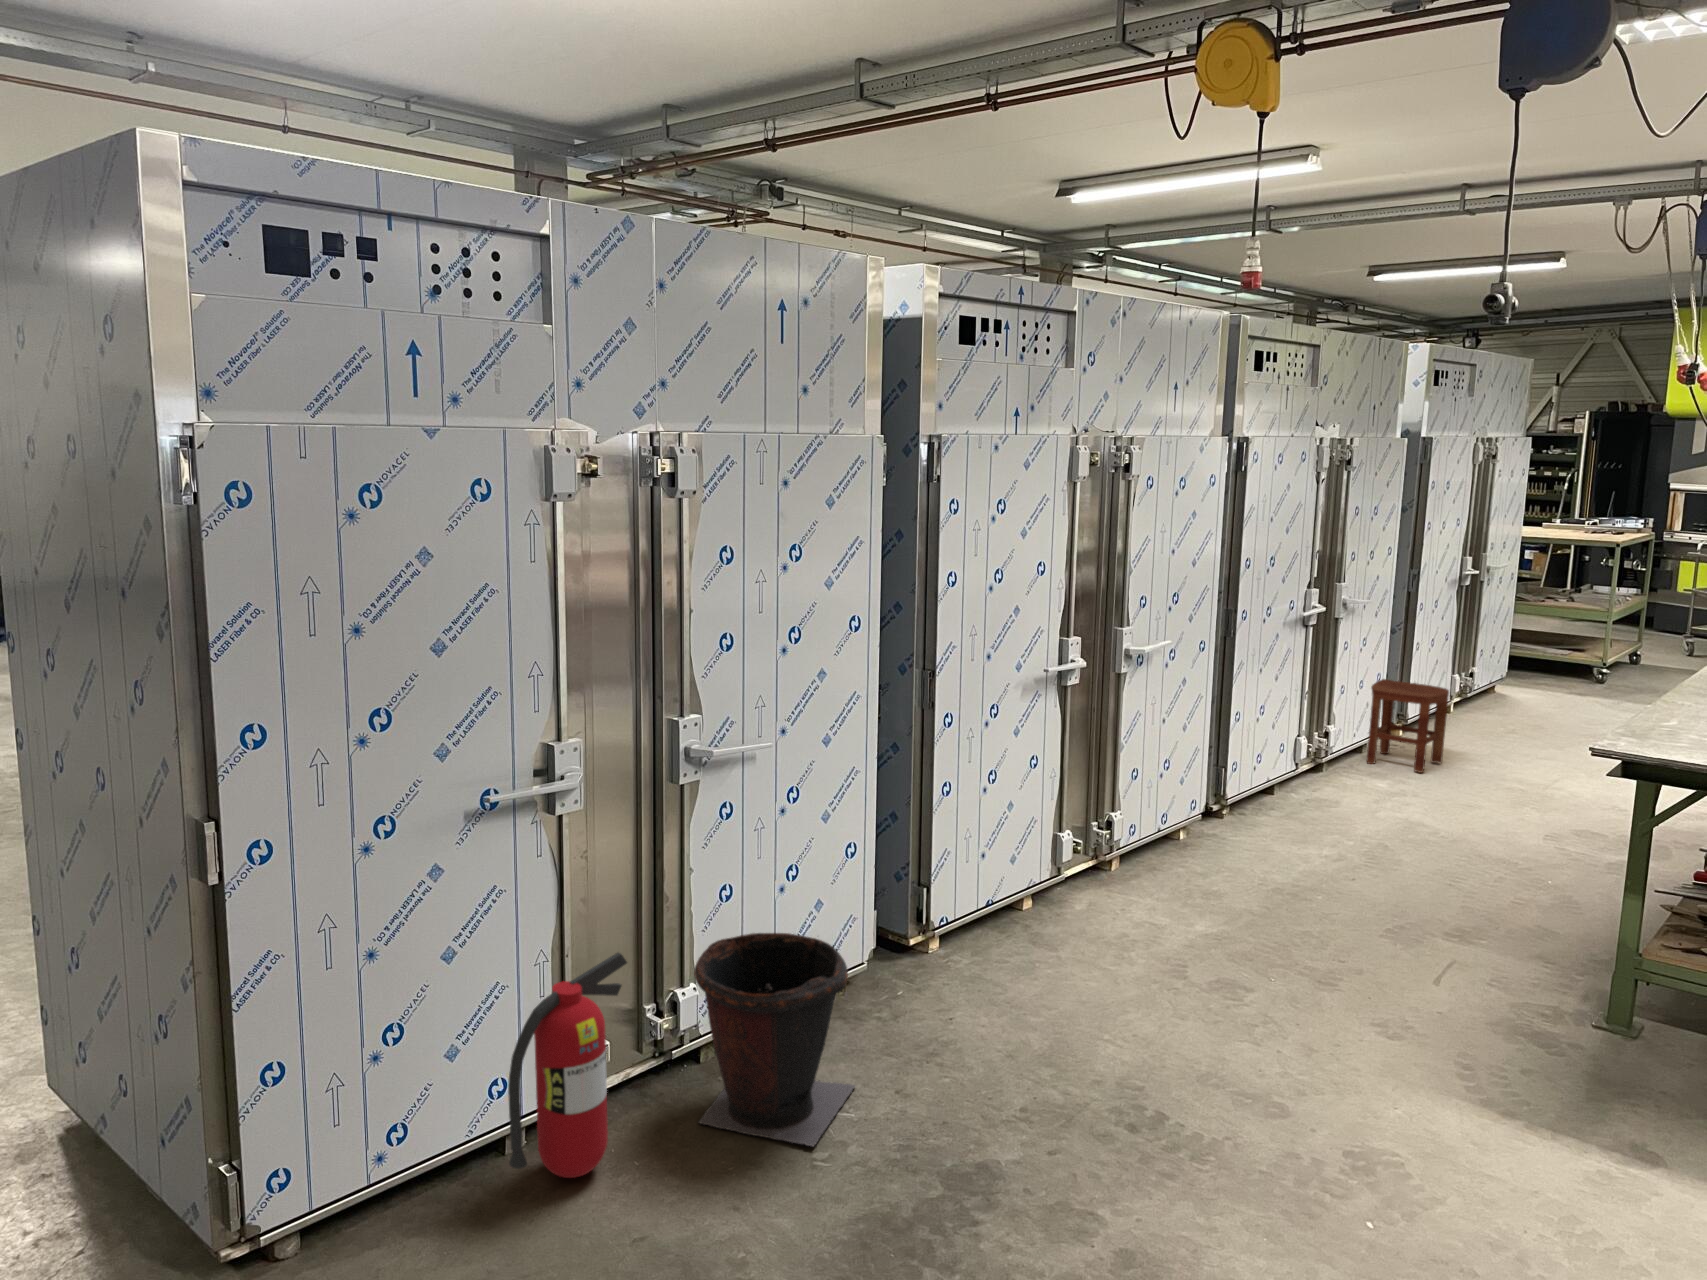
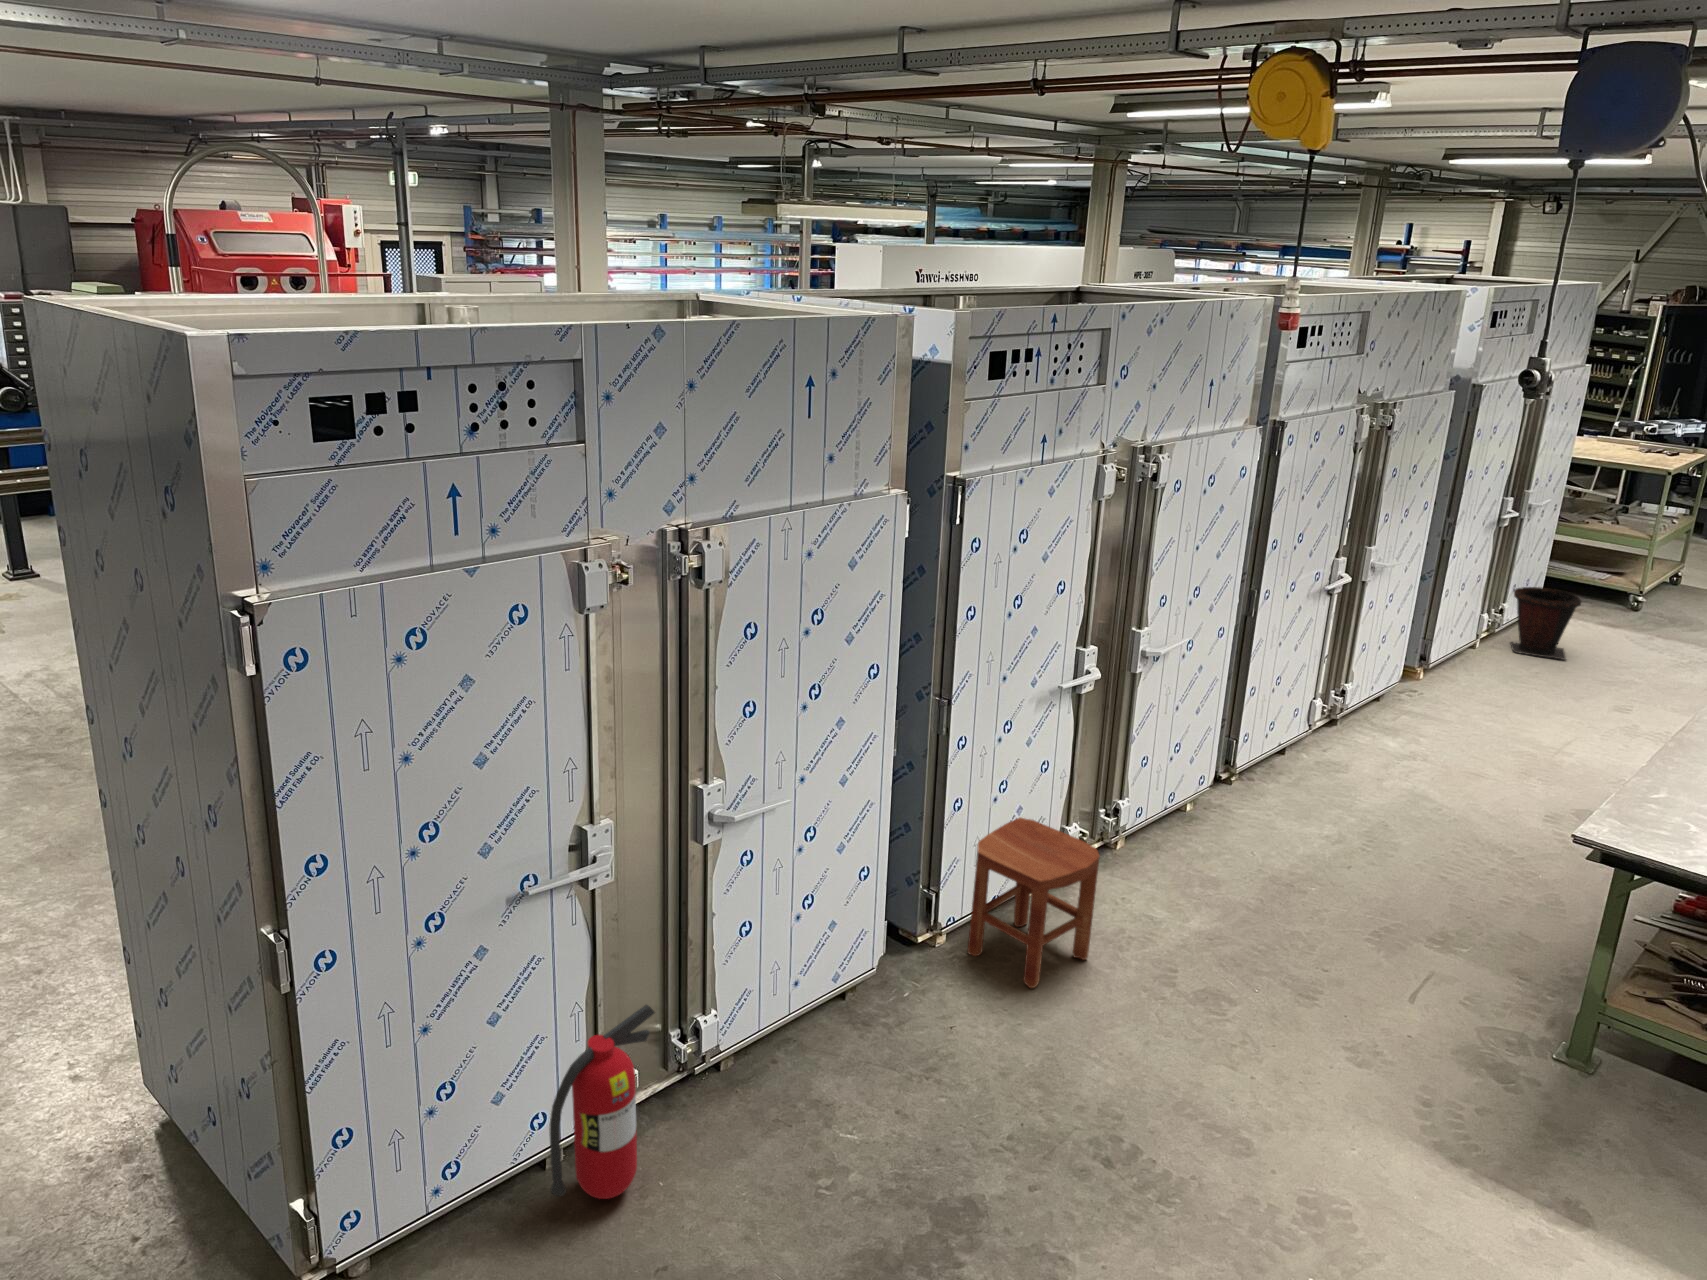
stool: present [1367,679,1449,773] -> present [968,818,1100,988]
bucket: present [694,933,855,1146] -> present [1510,587,1581,660]

